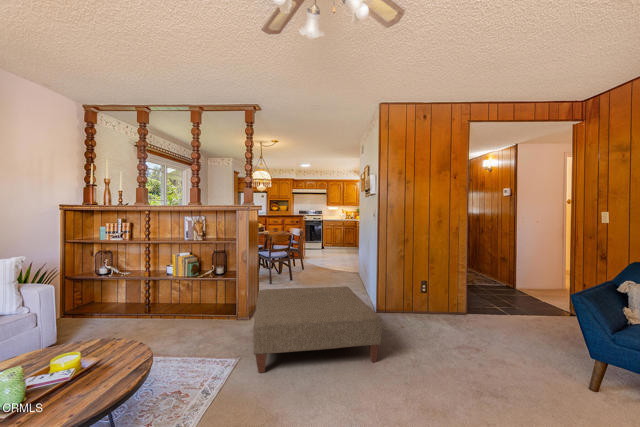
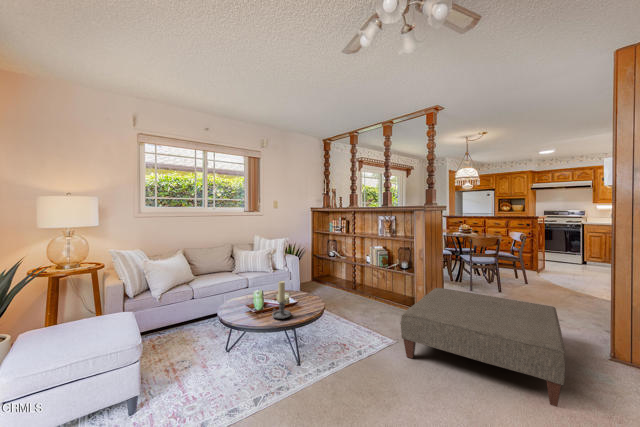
candle holder: none [60,334,107,404] -> present [272,281,291,319]

